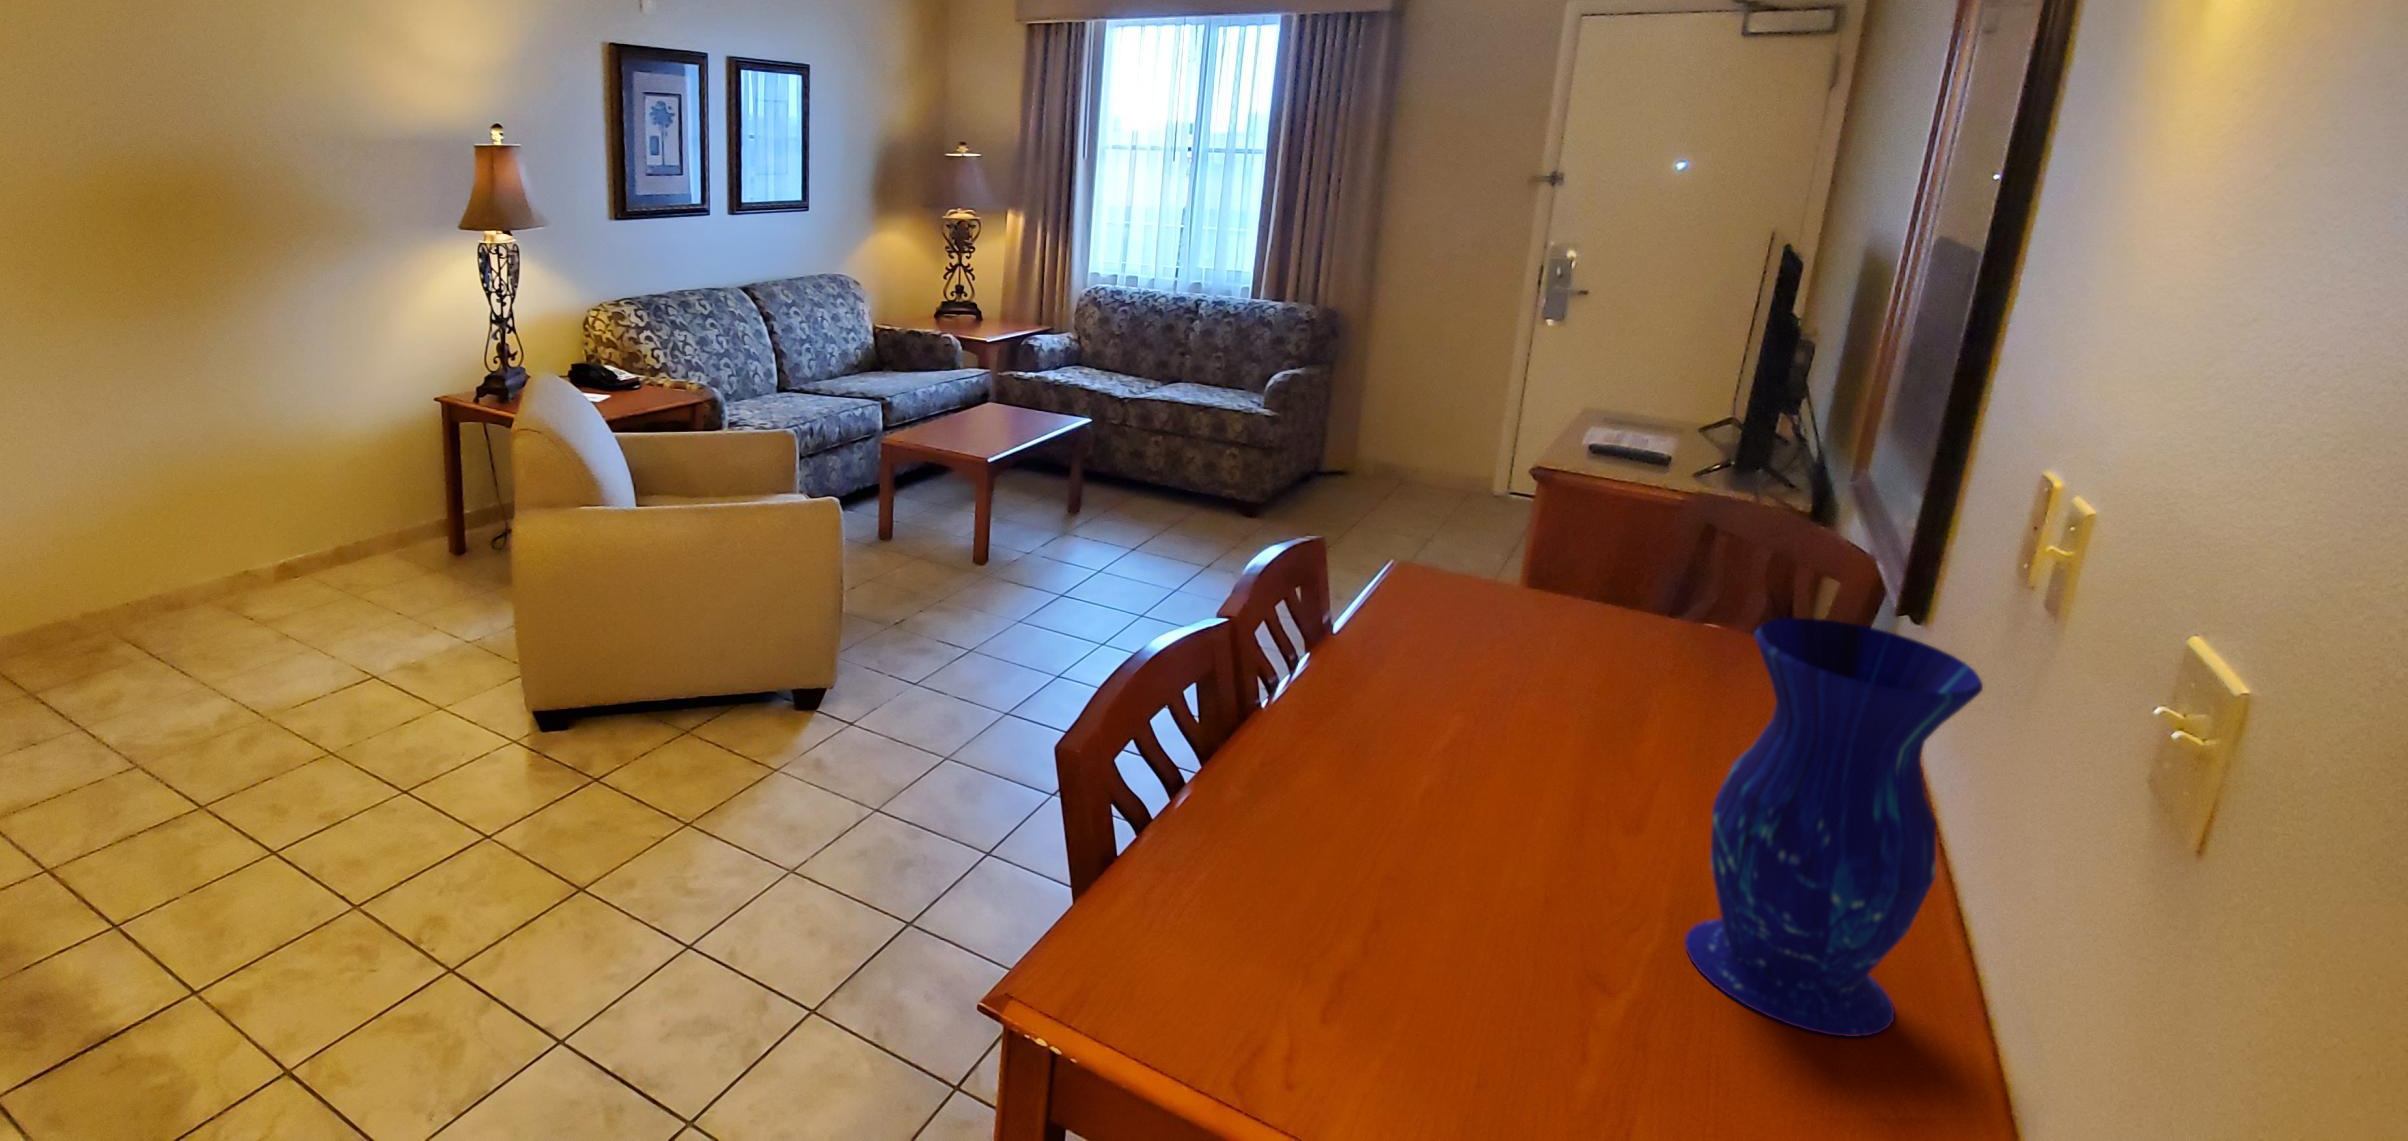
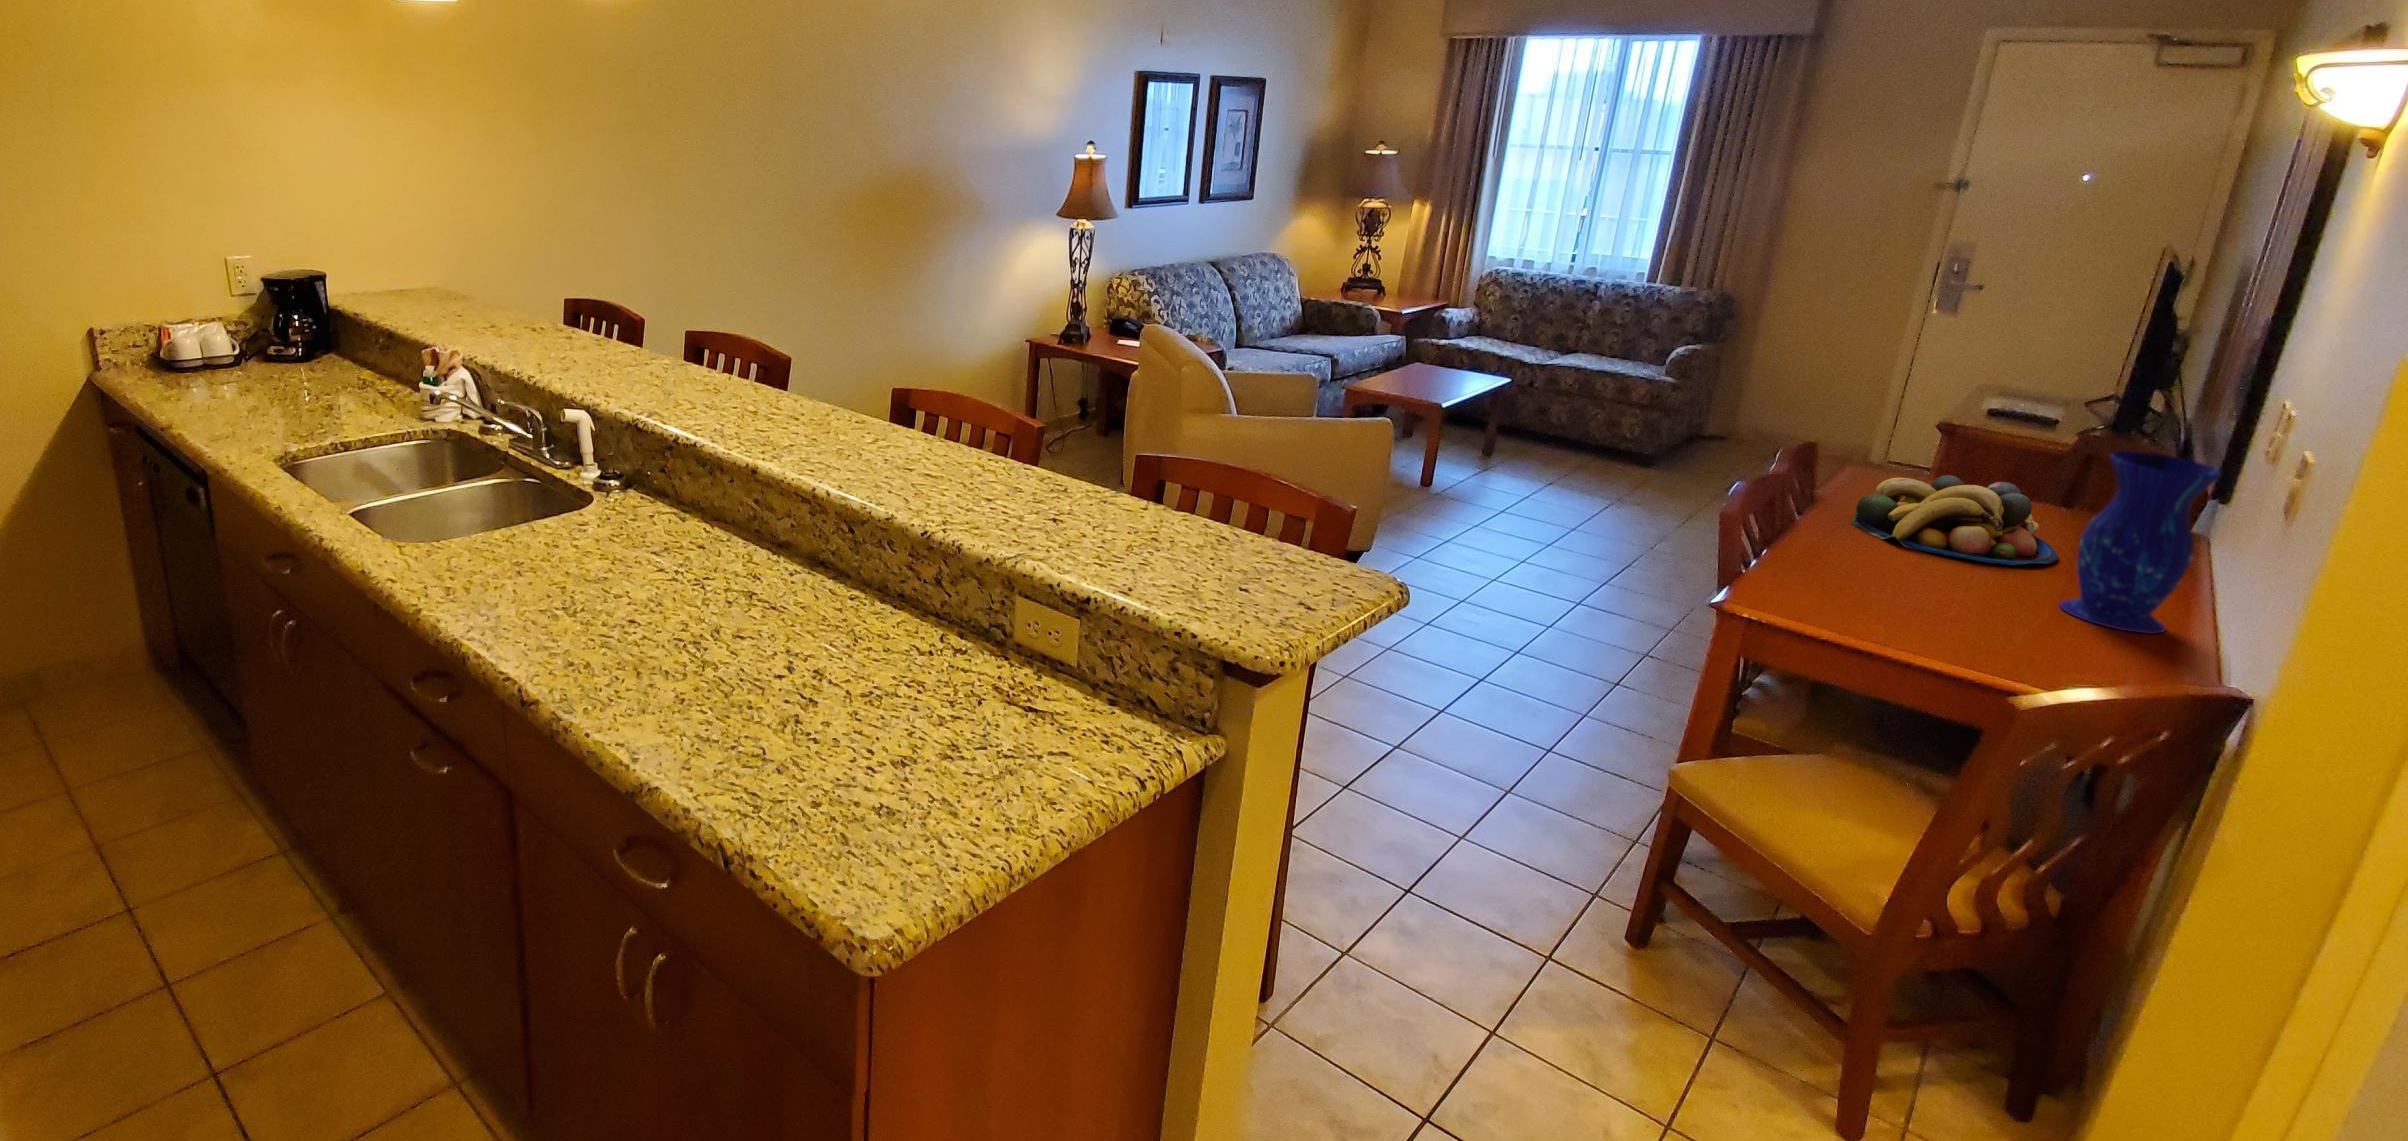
fruit bowl: none [1343,616,1680,813] -> present [1851,475,2058,565]

